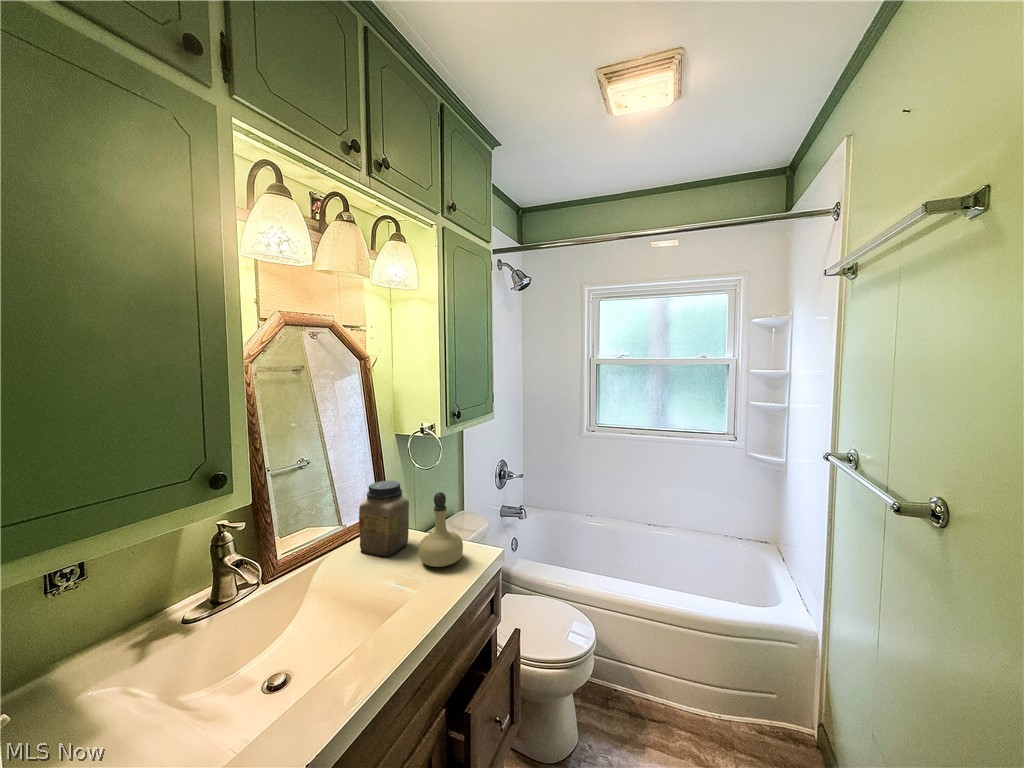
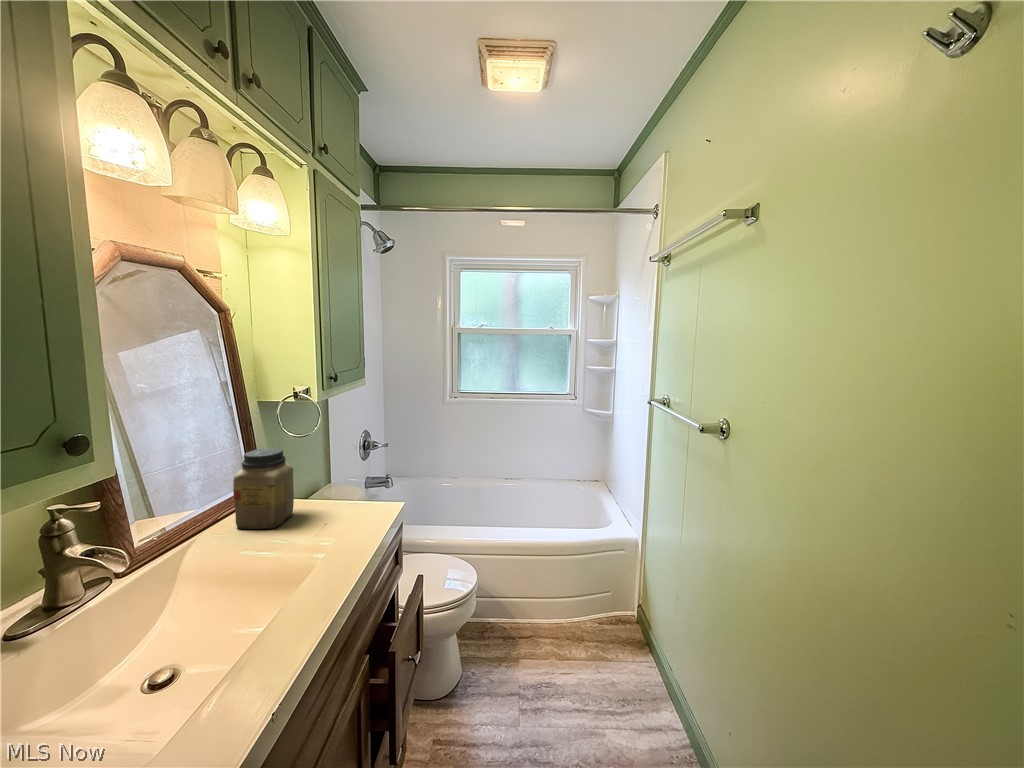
perfume bottle: present [419,492,463,567] -> none [314,453,363,528]

